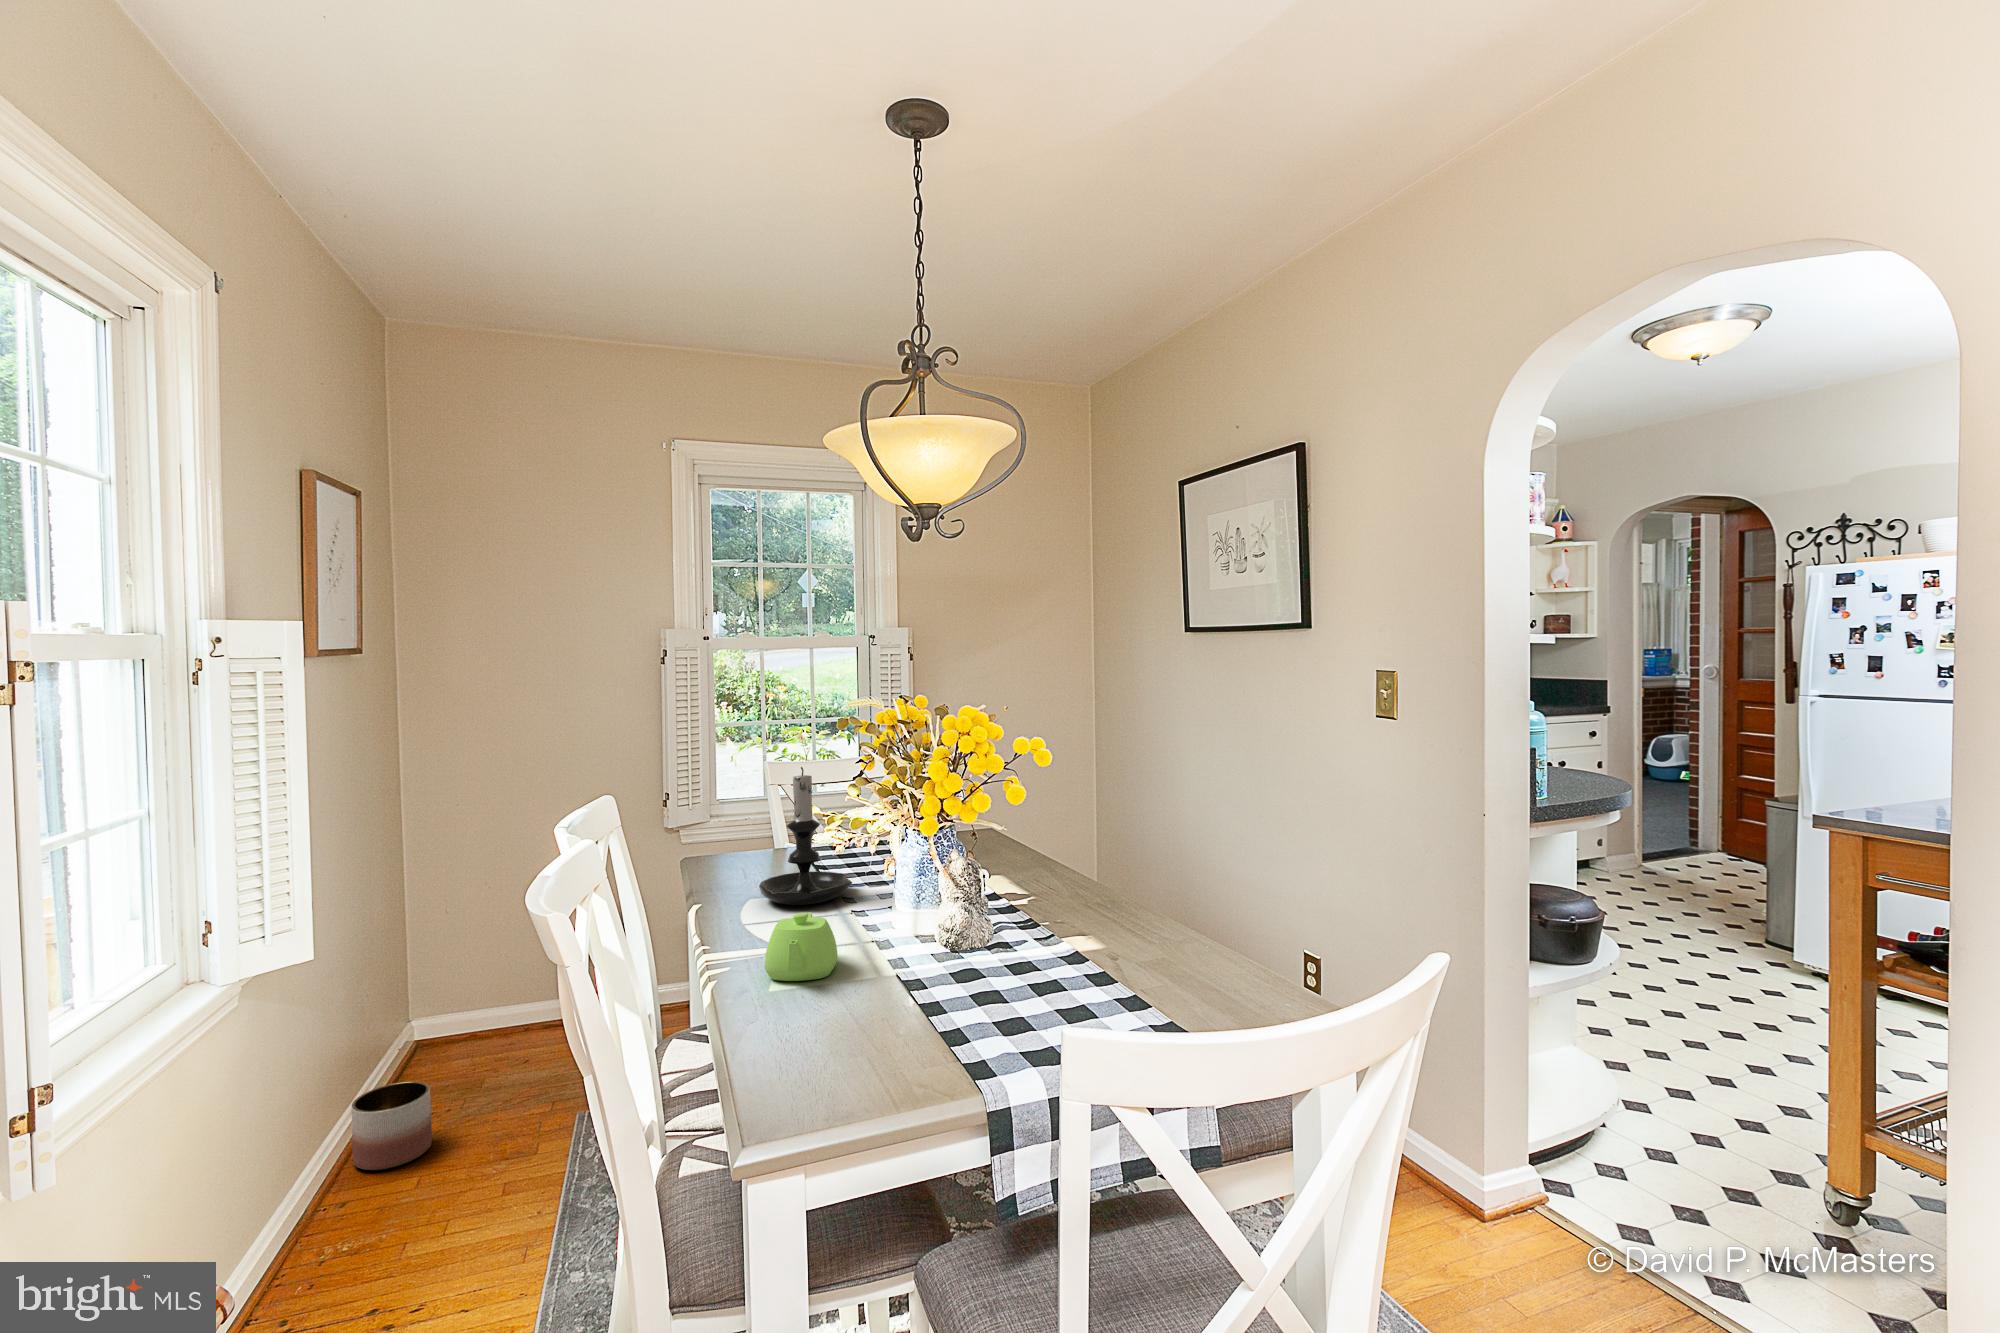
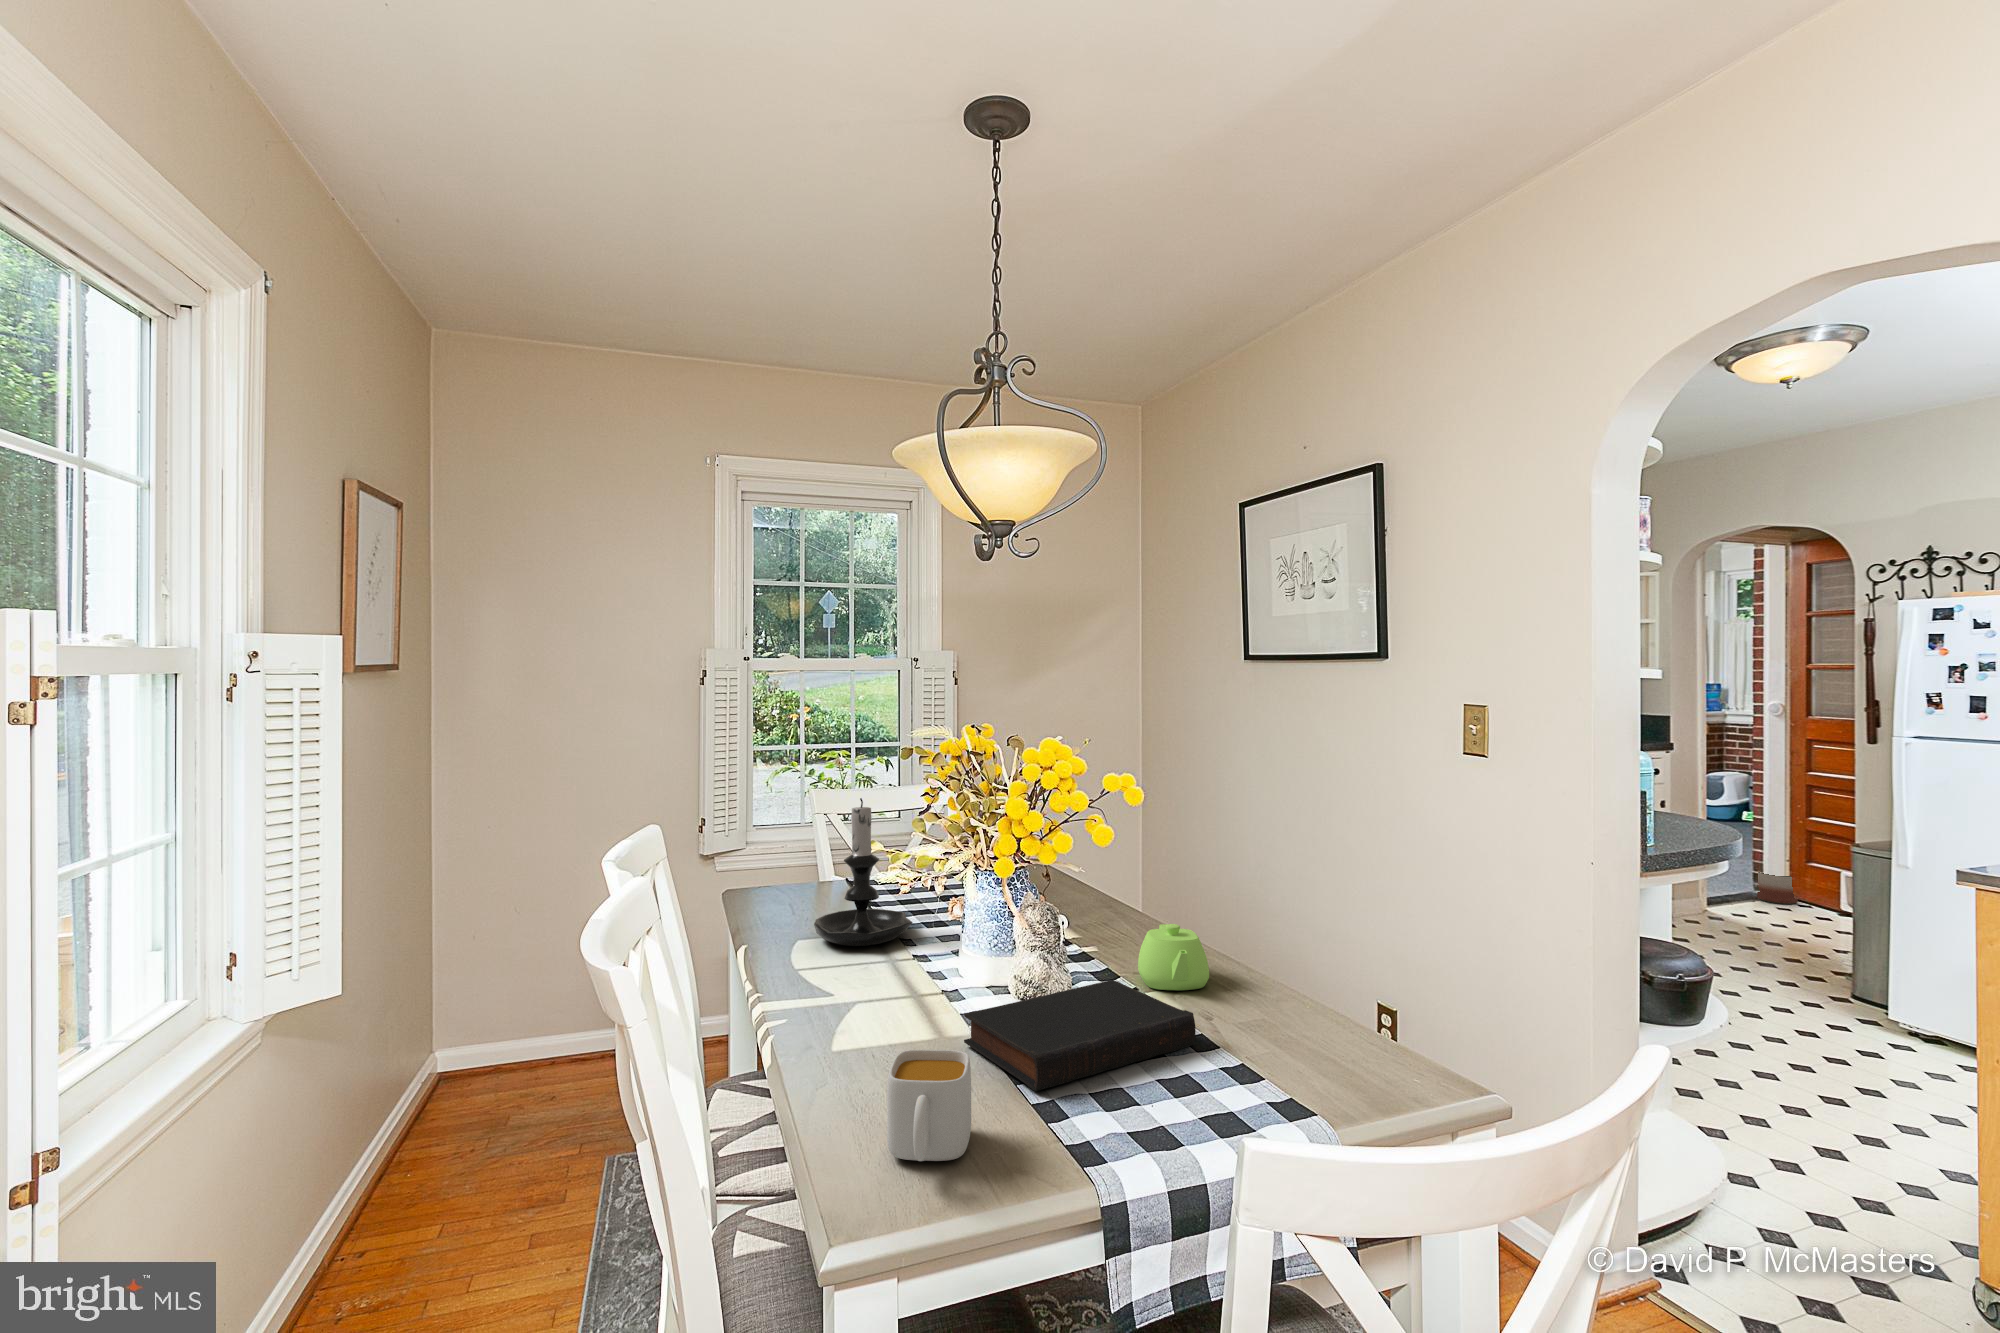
teapot: present [765,913,838,981] -> present [1138,924,1209,990]
book: none [888,927,1098,1022] -> present [964,980,1195,1091]
mug: none [806,984,883,1079] -> present [887,1049,971,1161]
planter: present [352,1081,432,1170] -> present [1757,872,1798,904]

